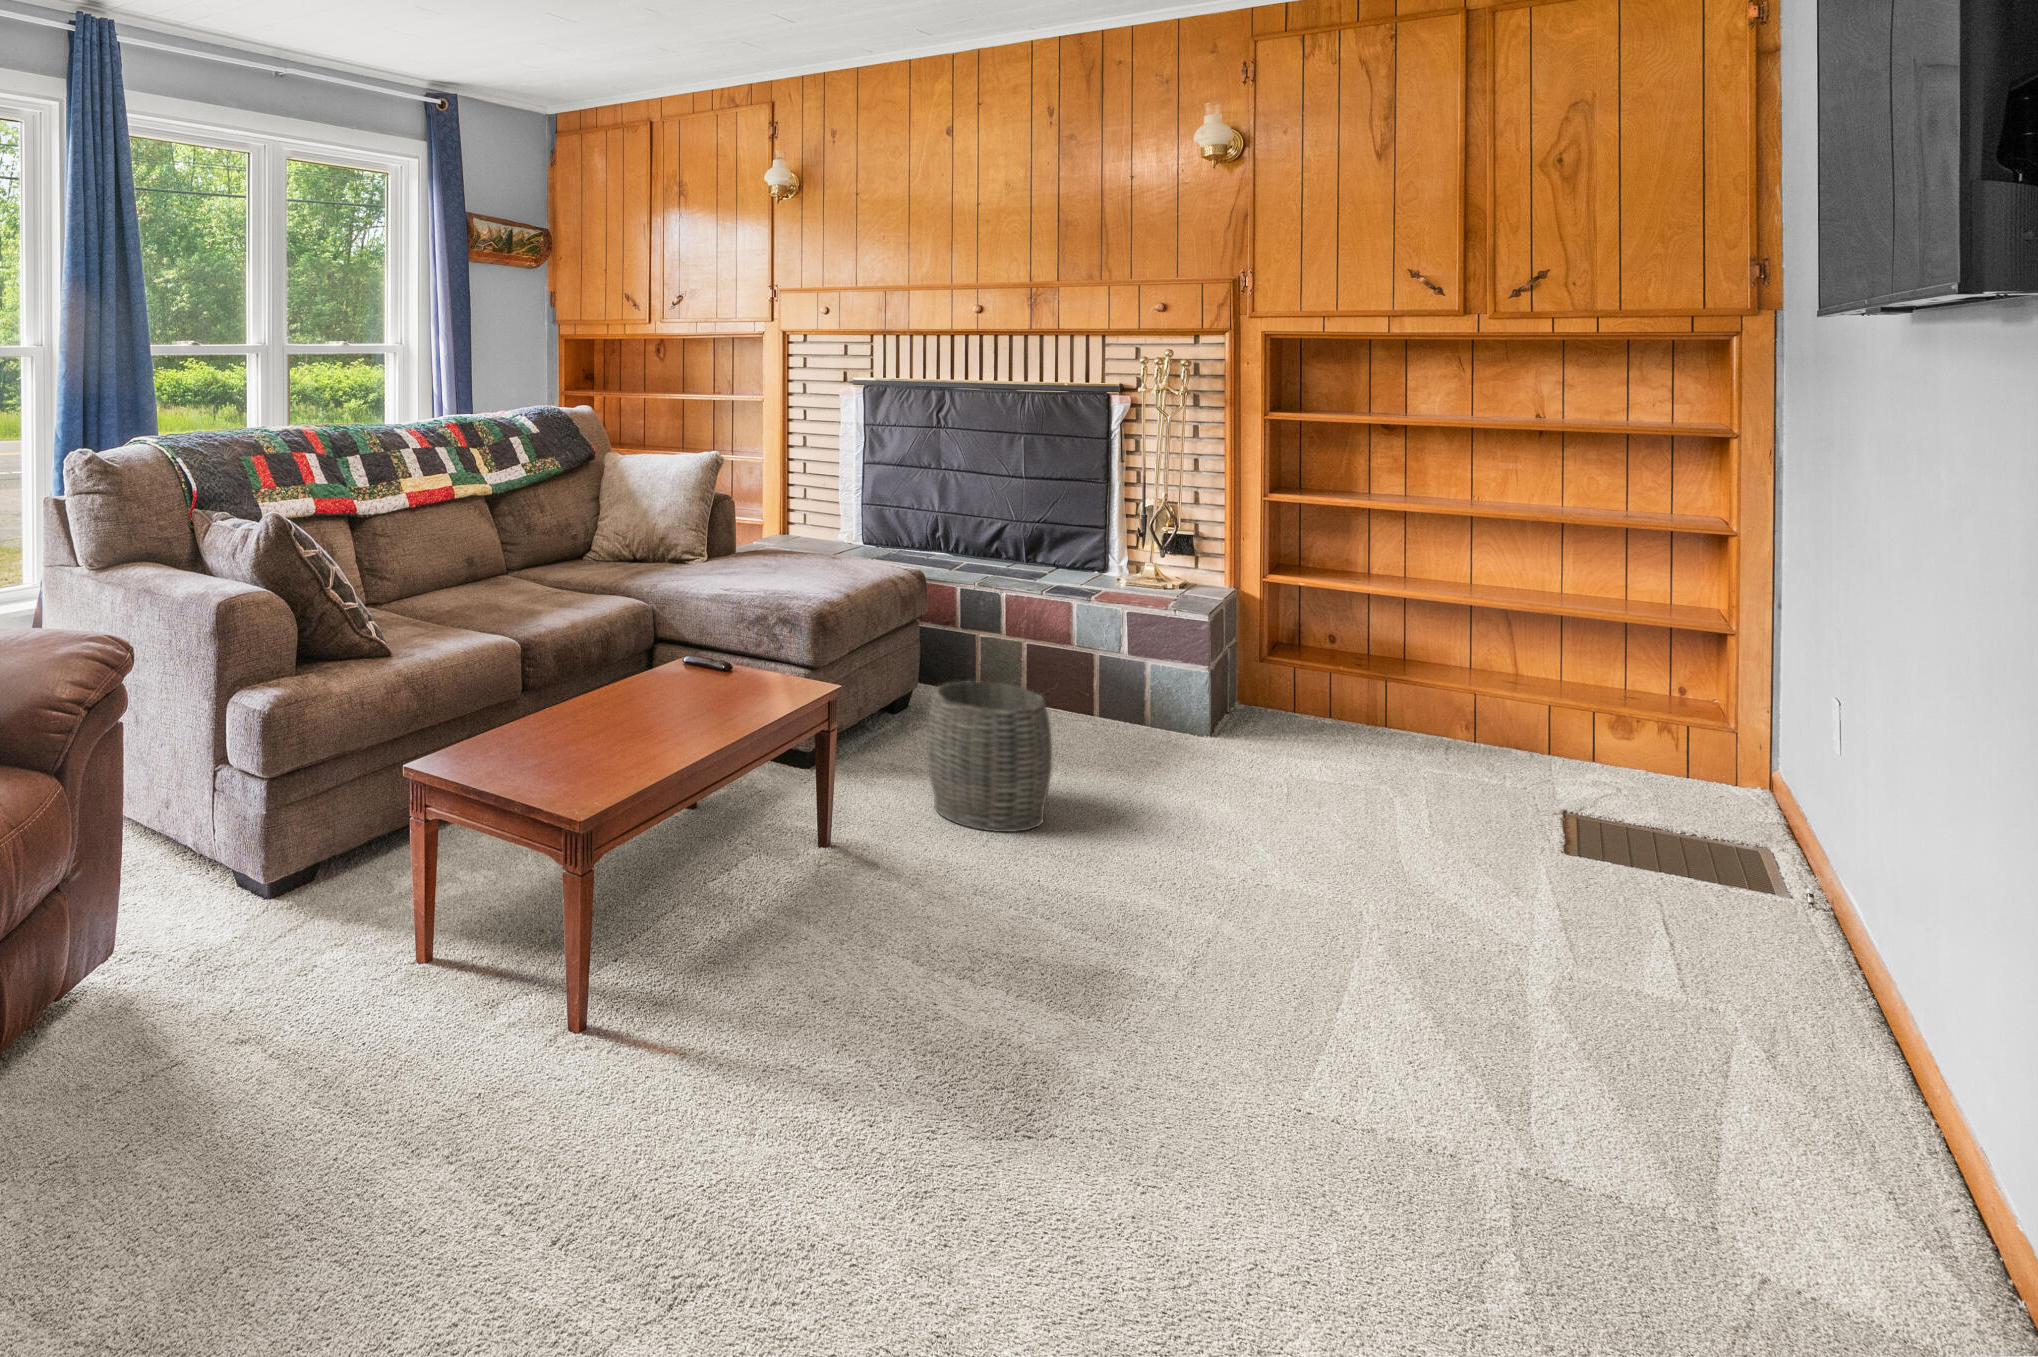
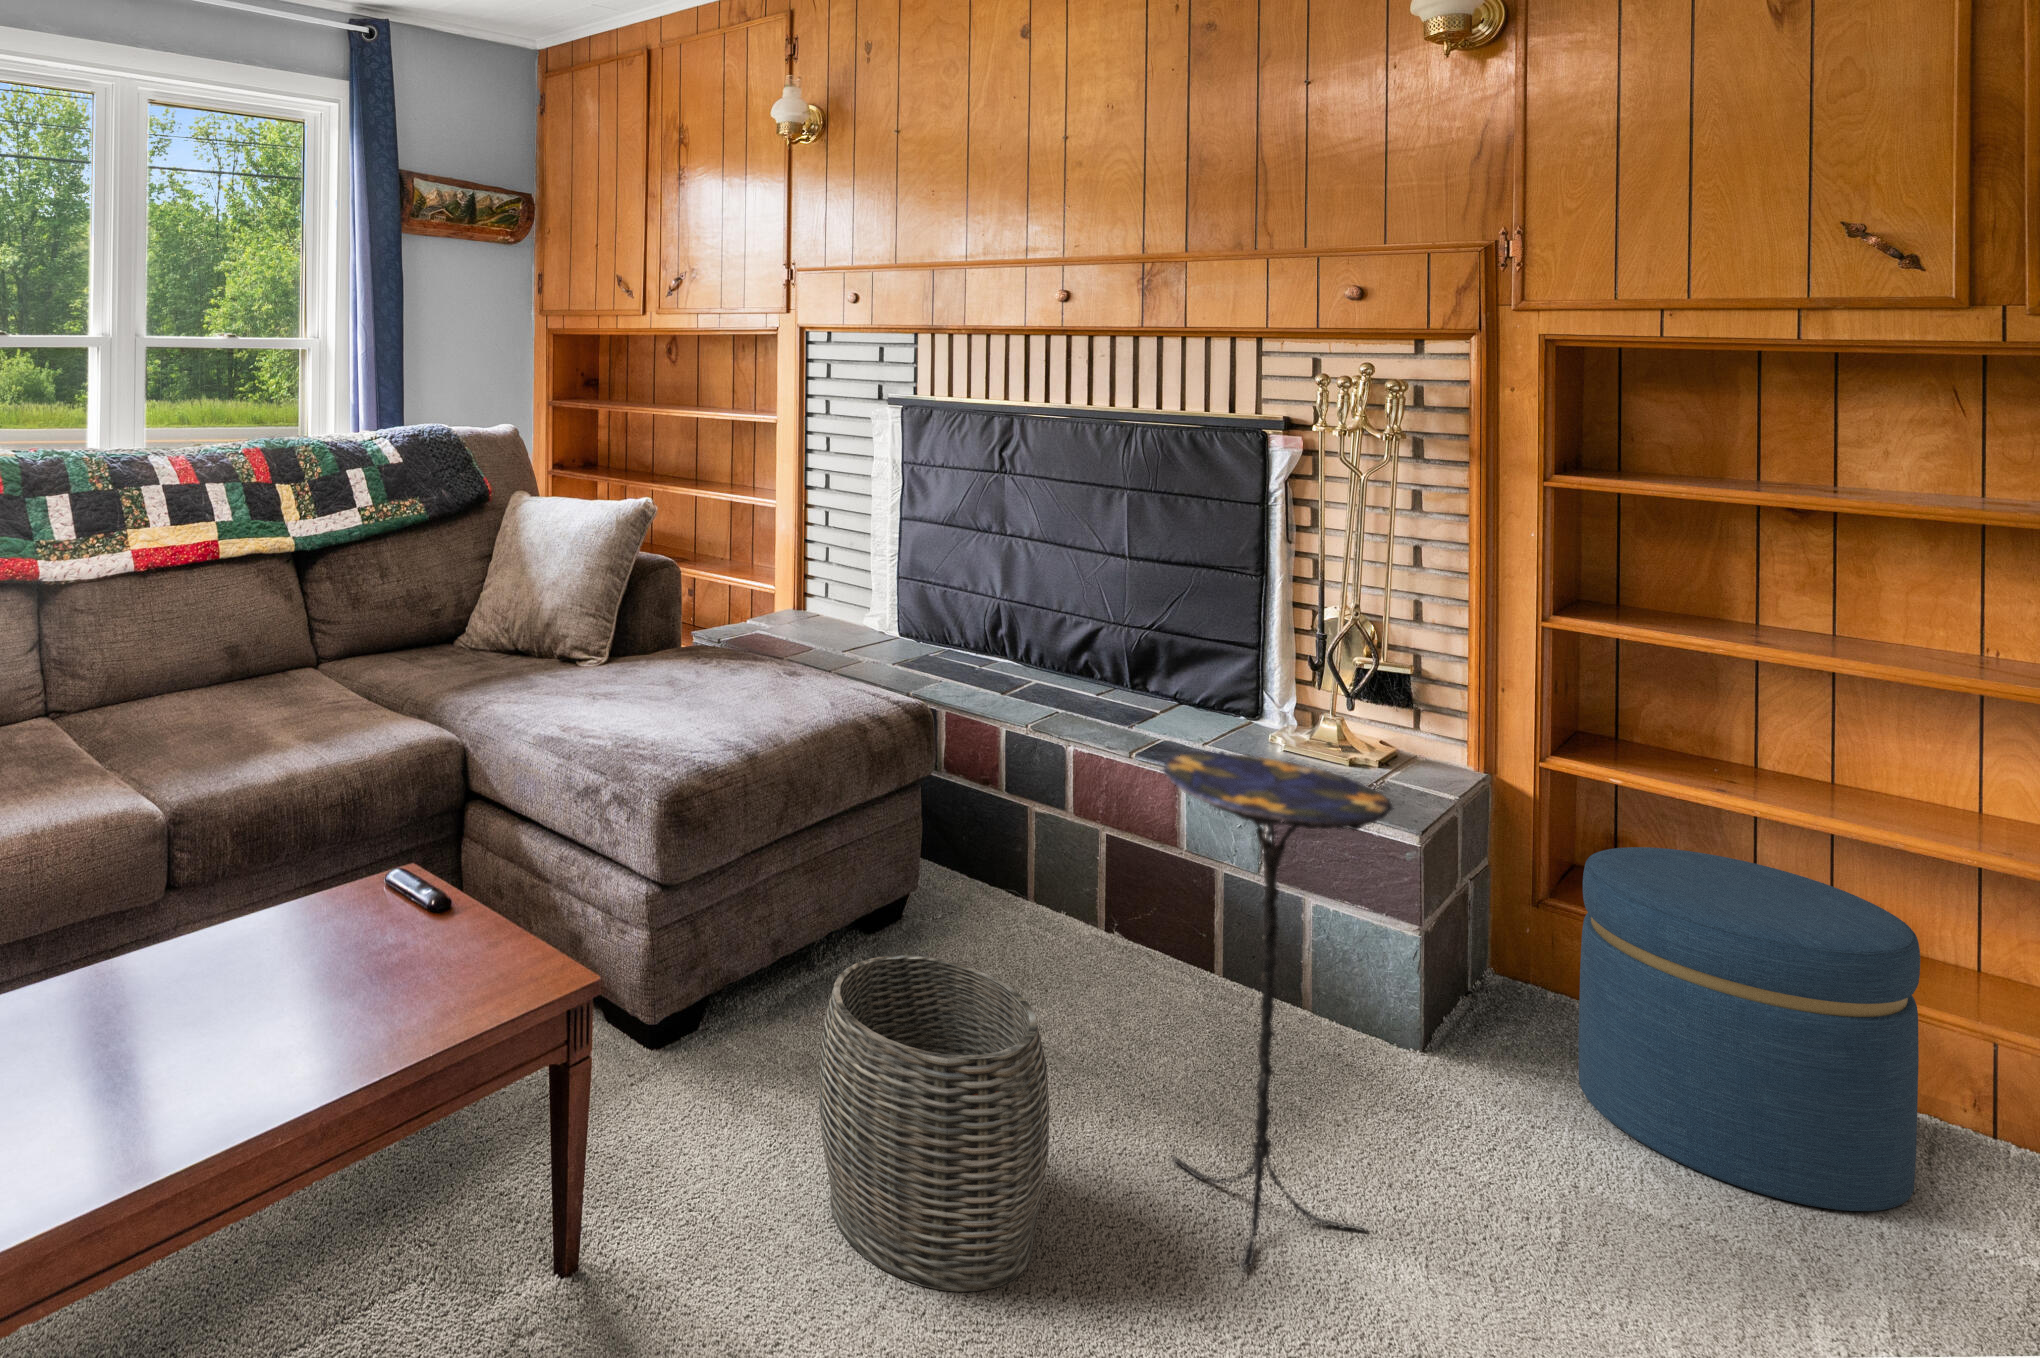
side table: none [1093,560,1210,812] -> present [1163,751,1394,1267]
ottoman: none [1290,613,1442,773] -> present [1578,847,1920,1211]

